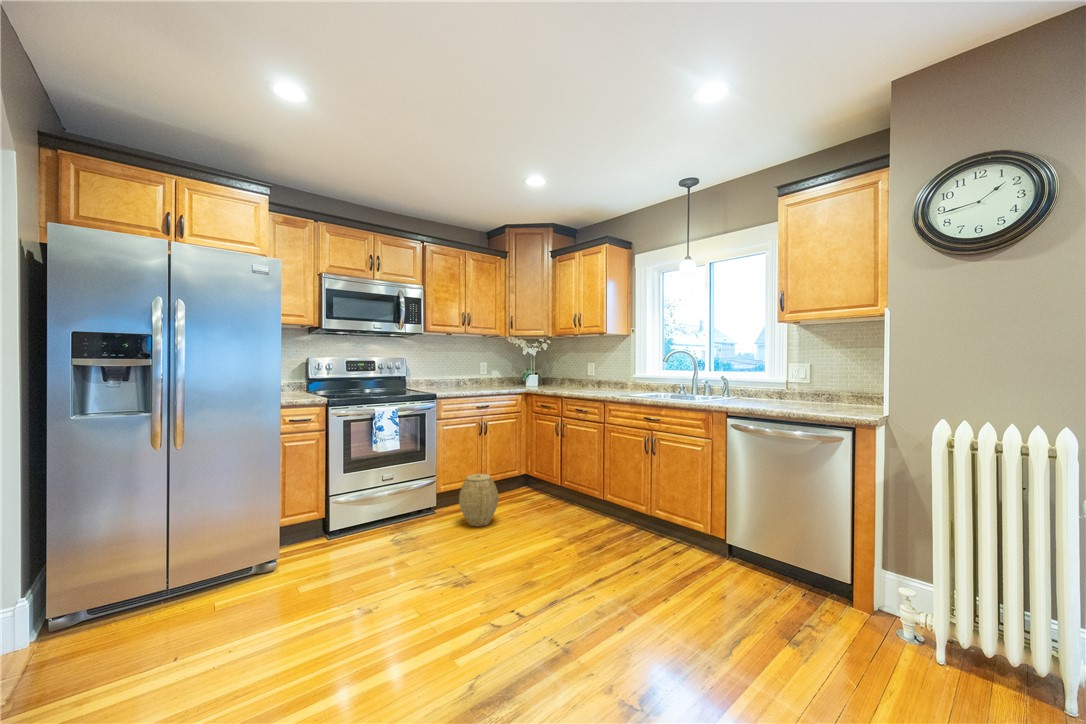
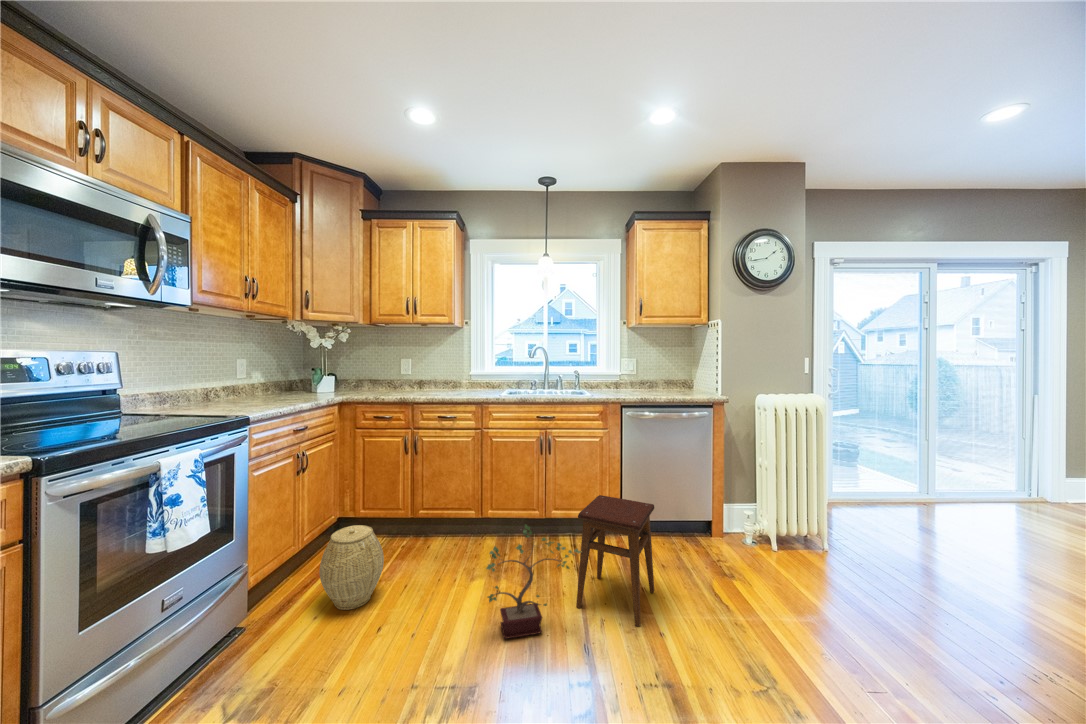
potted plant: none [504,490,564,579] -> present [486,525,581,639]
stool: none [583,493,663,610] -> present [576,495,654,626]

